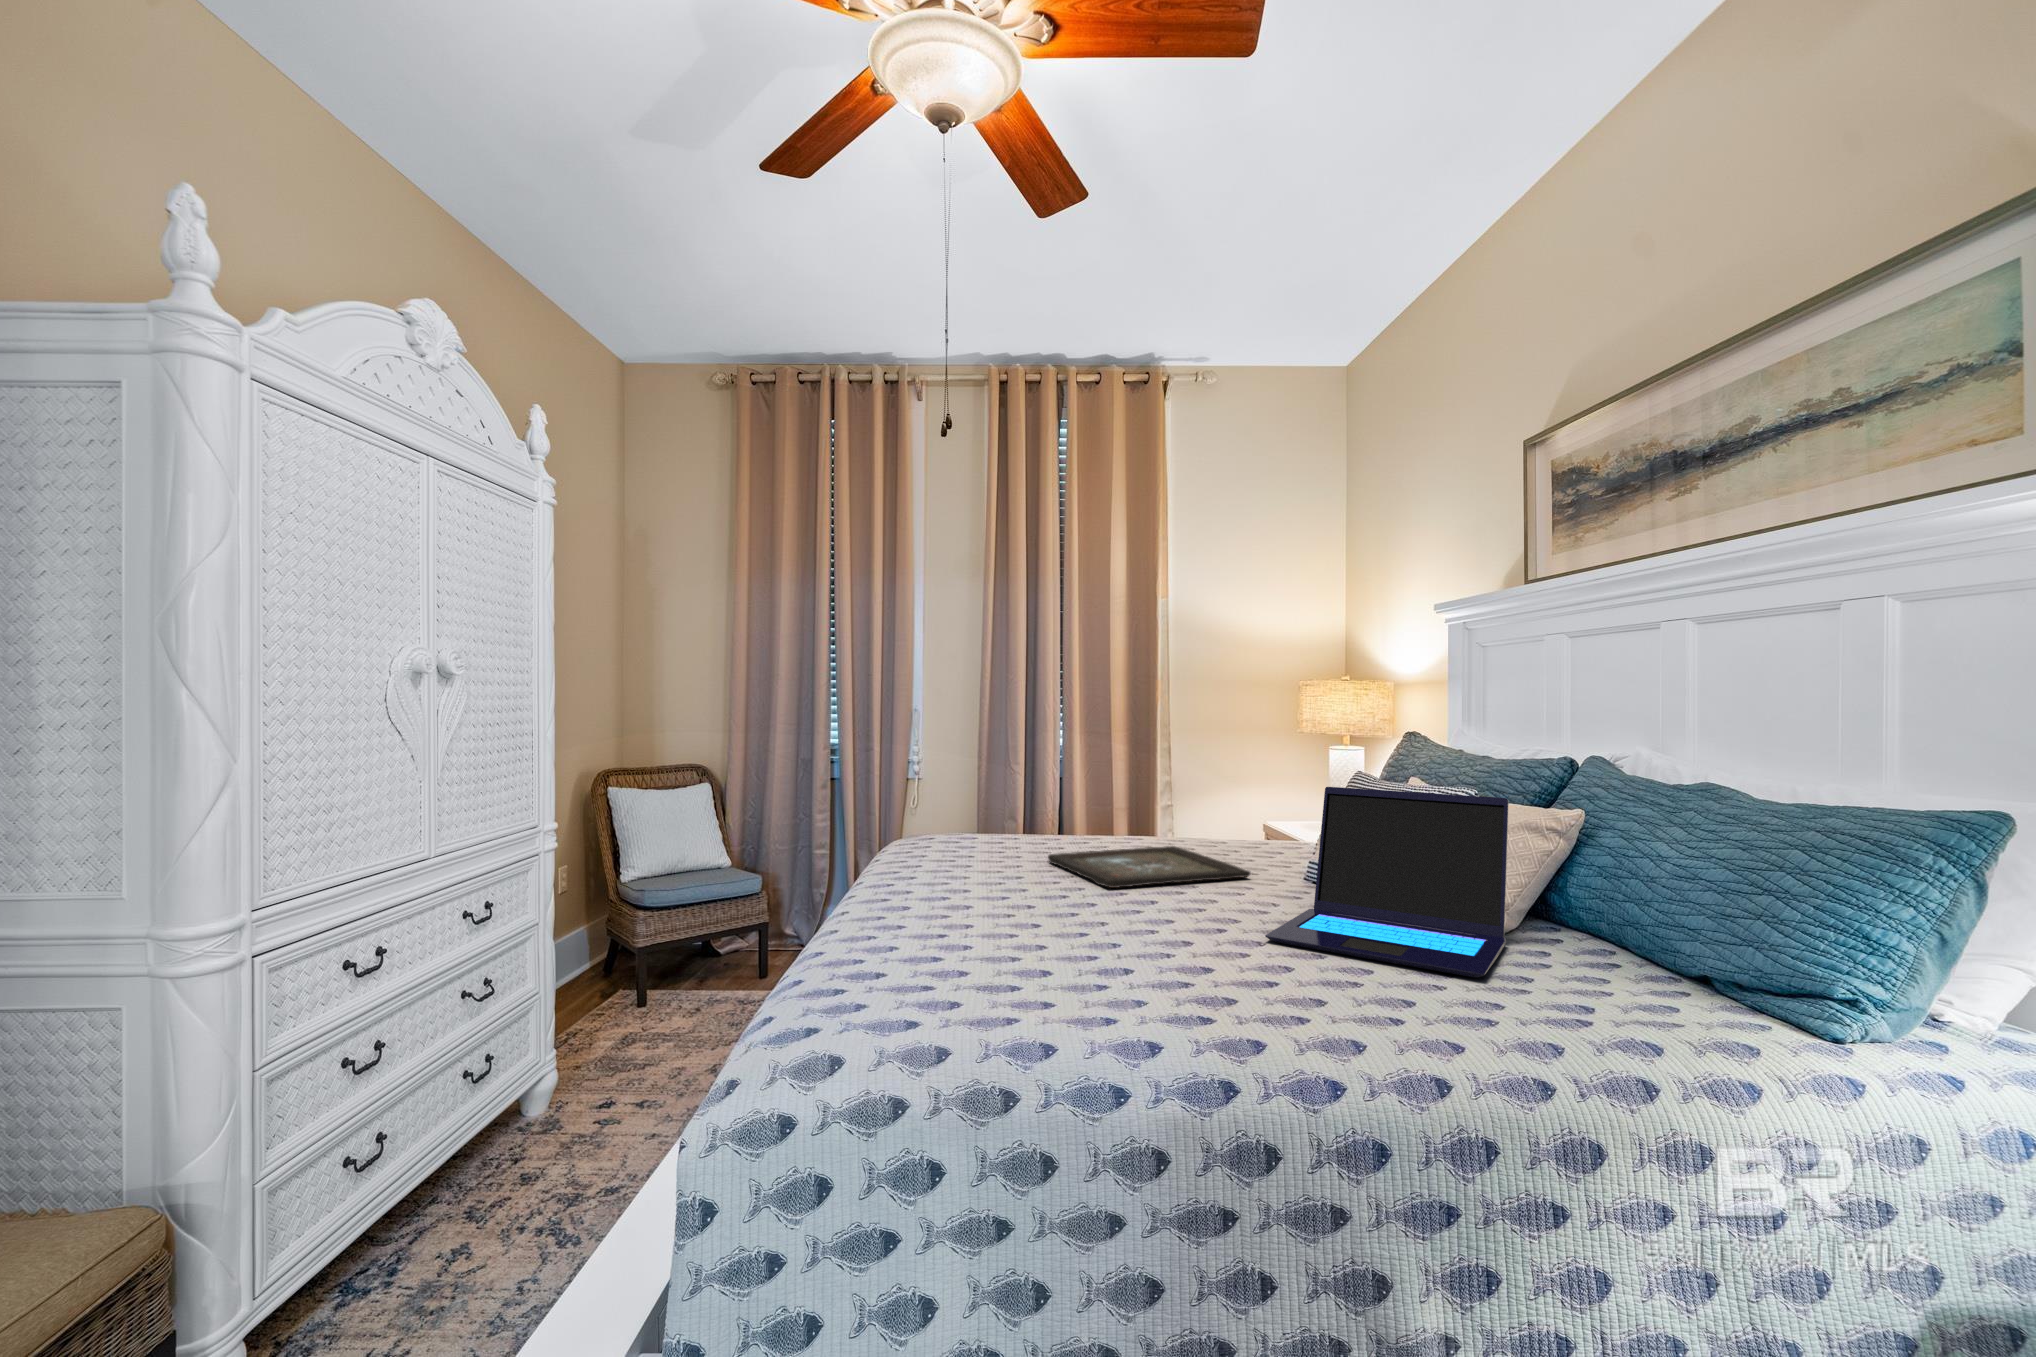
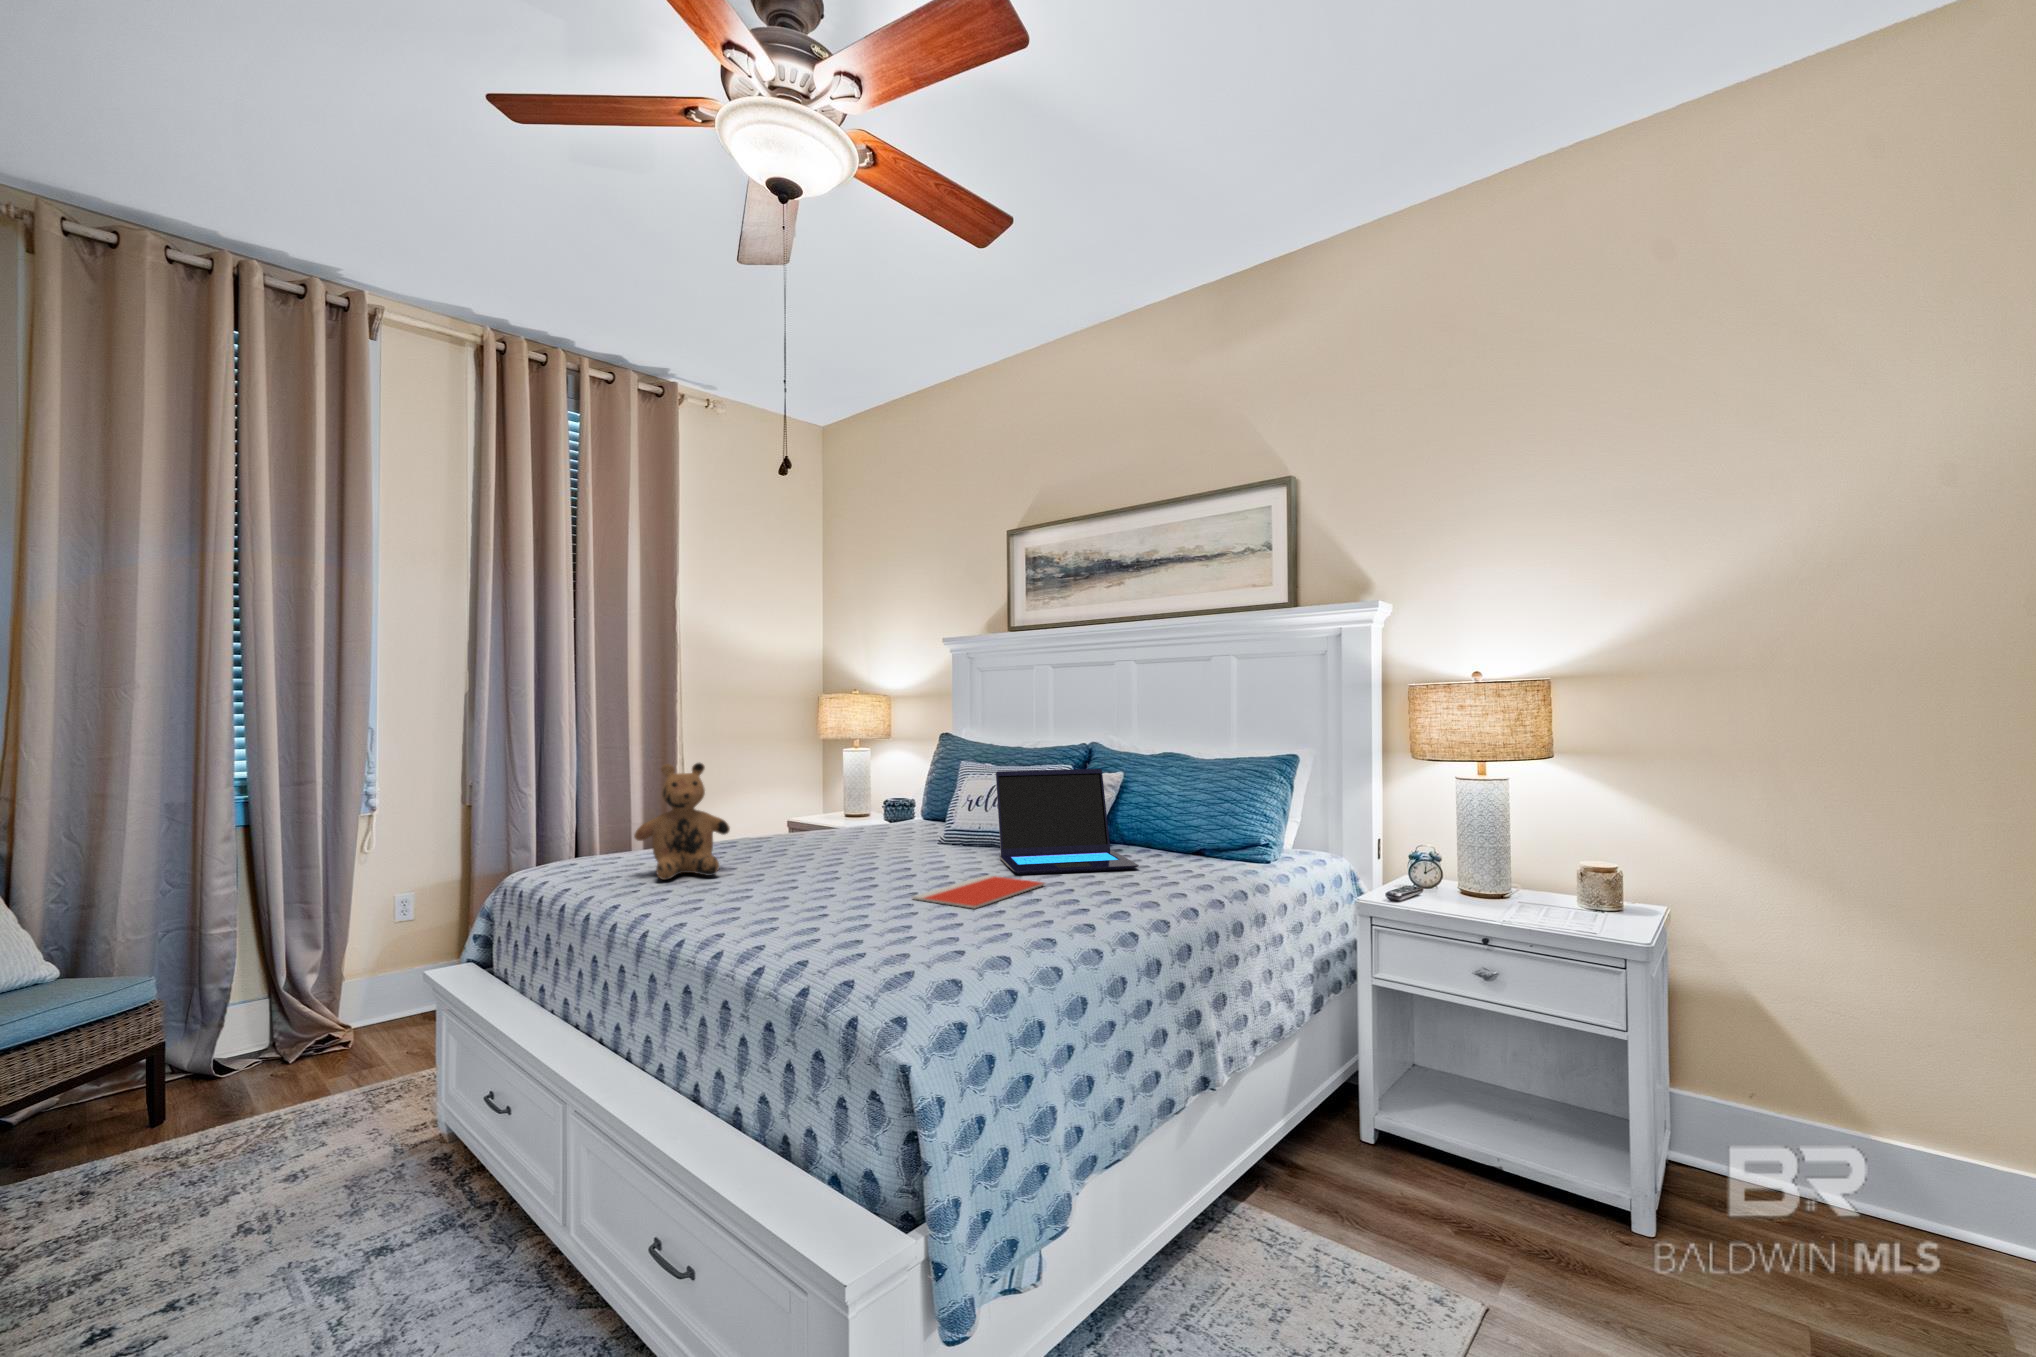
teddy bear: none [925,747,1017,869] -> present [634,763,730,880]
tray: present [1048,846,1250,888] -> none [752,836,918,868]
notebook: none [1060,932,1263,974] -> present [913,875,1045,908]

